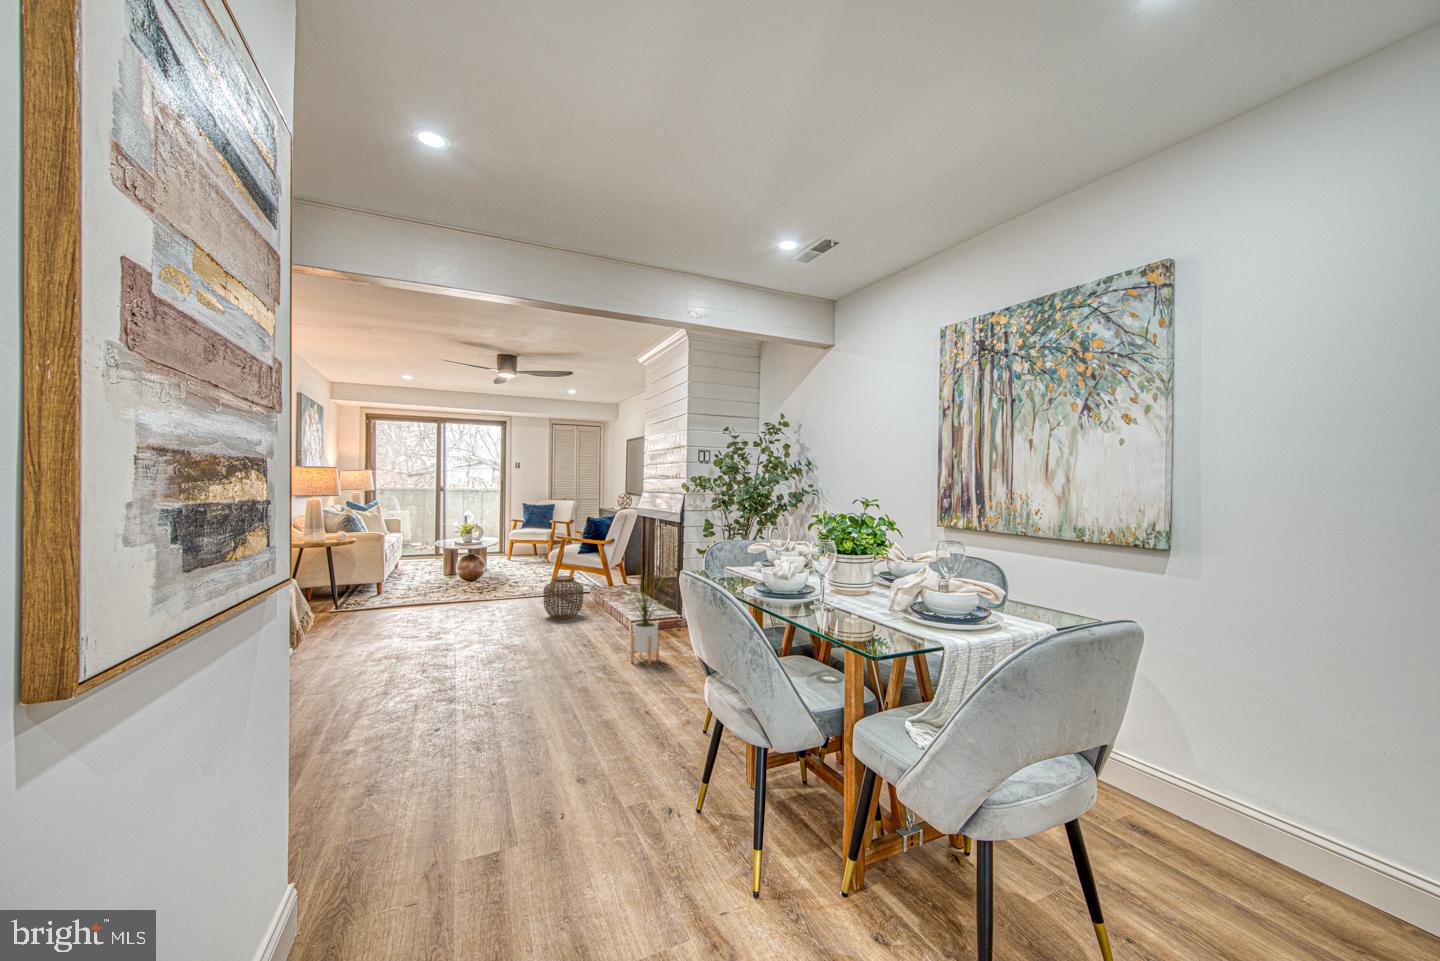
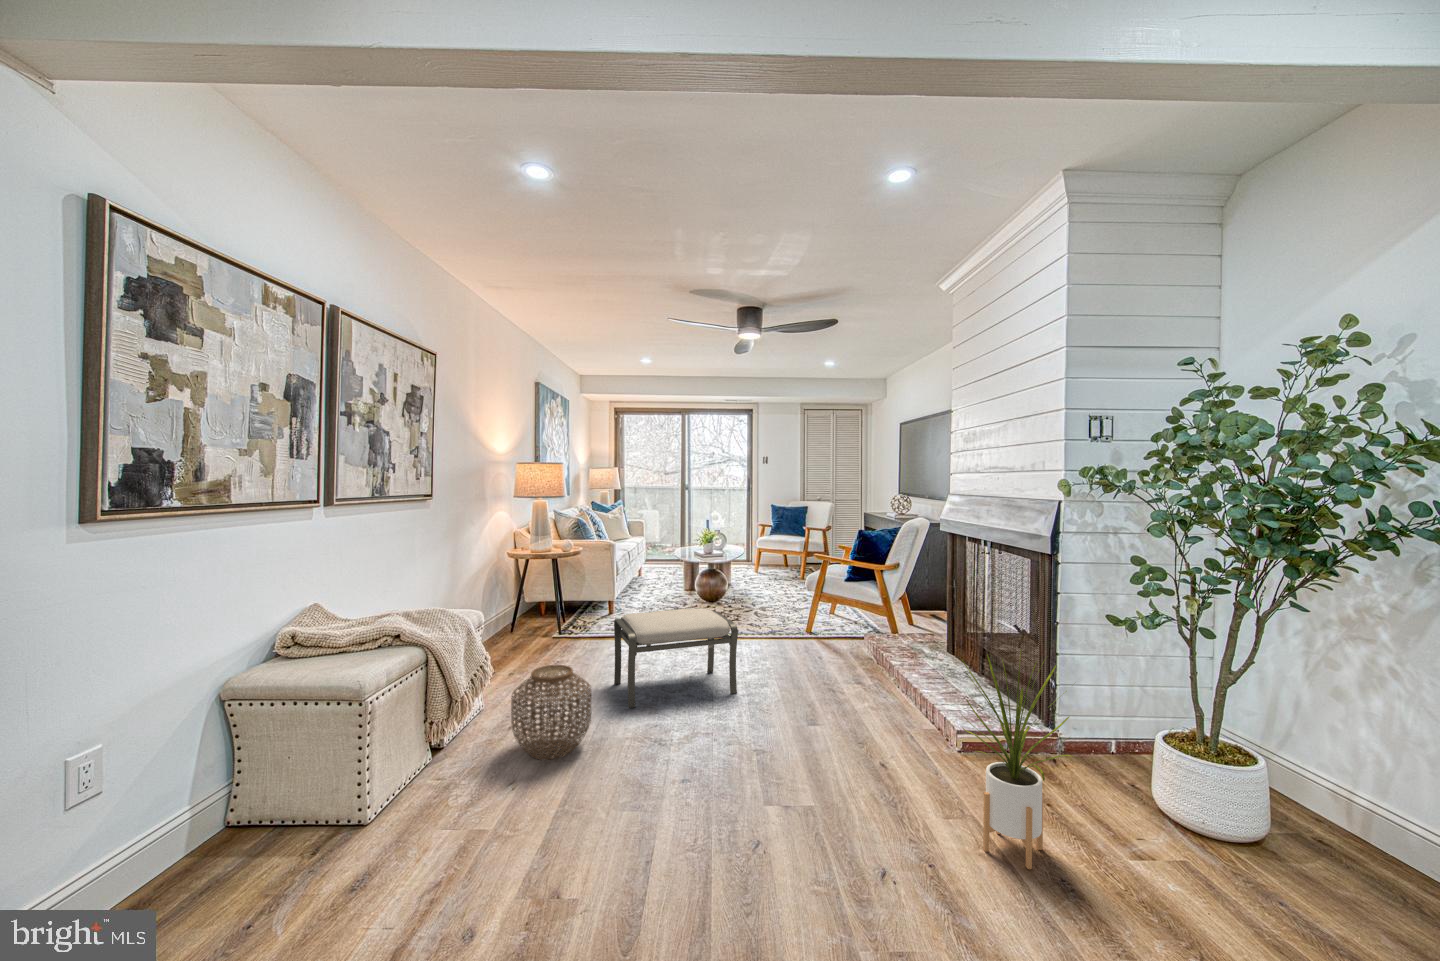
ottoman: none [402,573,498,639] -> present [614,608,738,708]
woven basket: present [544,576,583,620] -> present [511,665,592,760]

